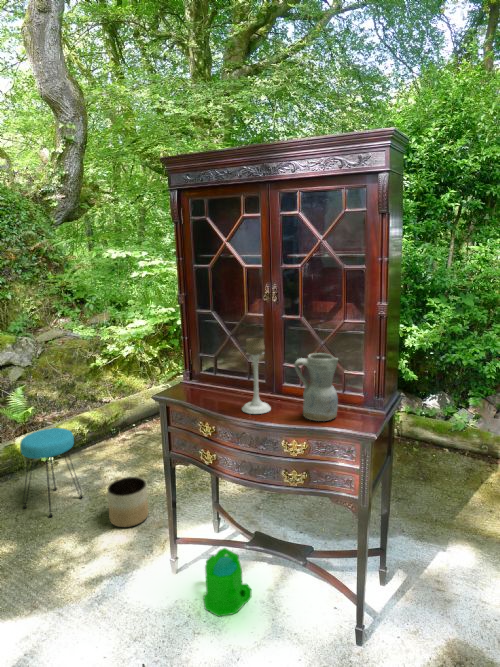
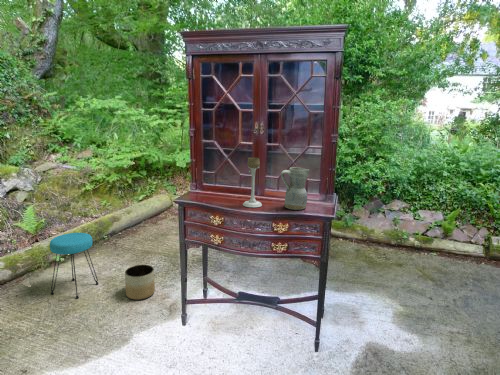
watering can: present [204,548,252,616] -> none [211,300,251,344]

